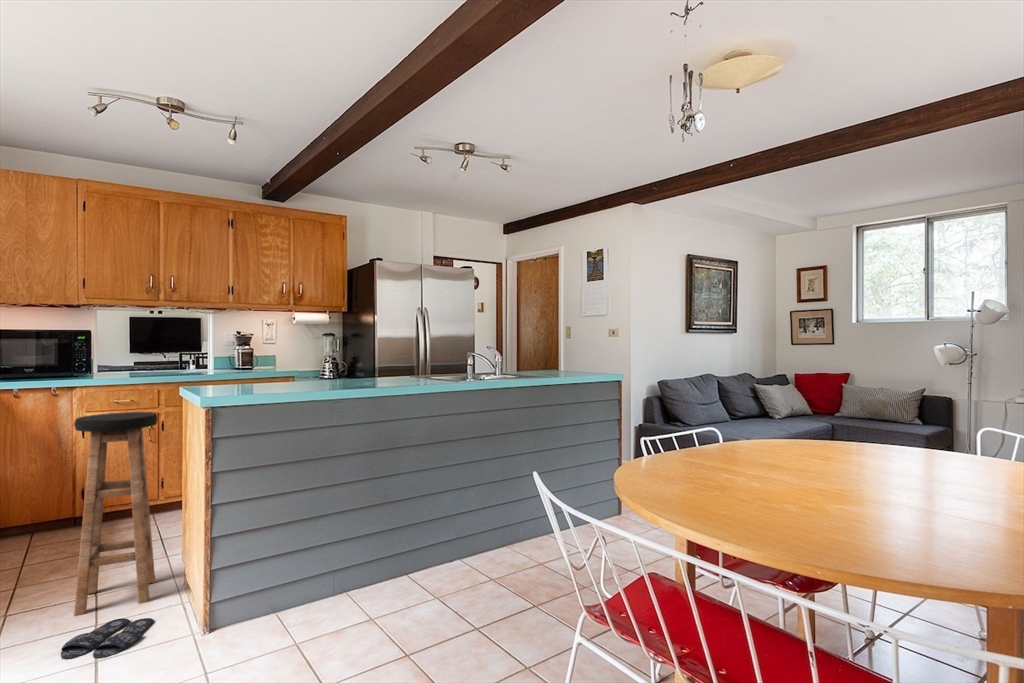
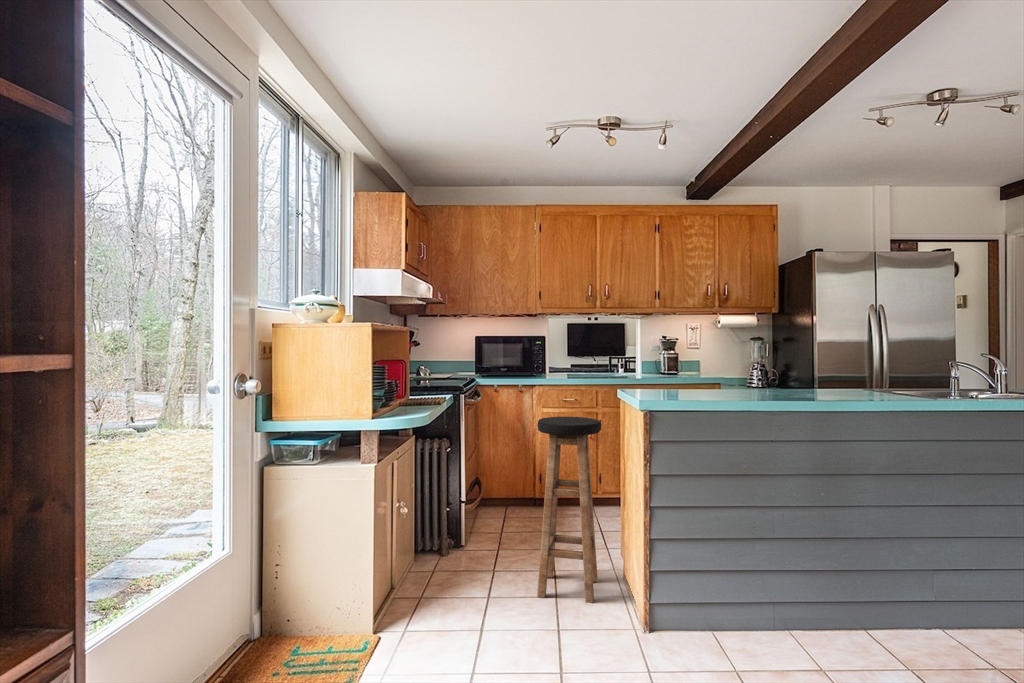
slippers: present [61,618,153,659] -> none [529,614,599,655]

